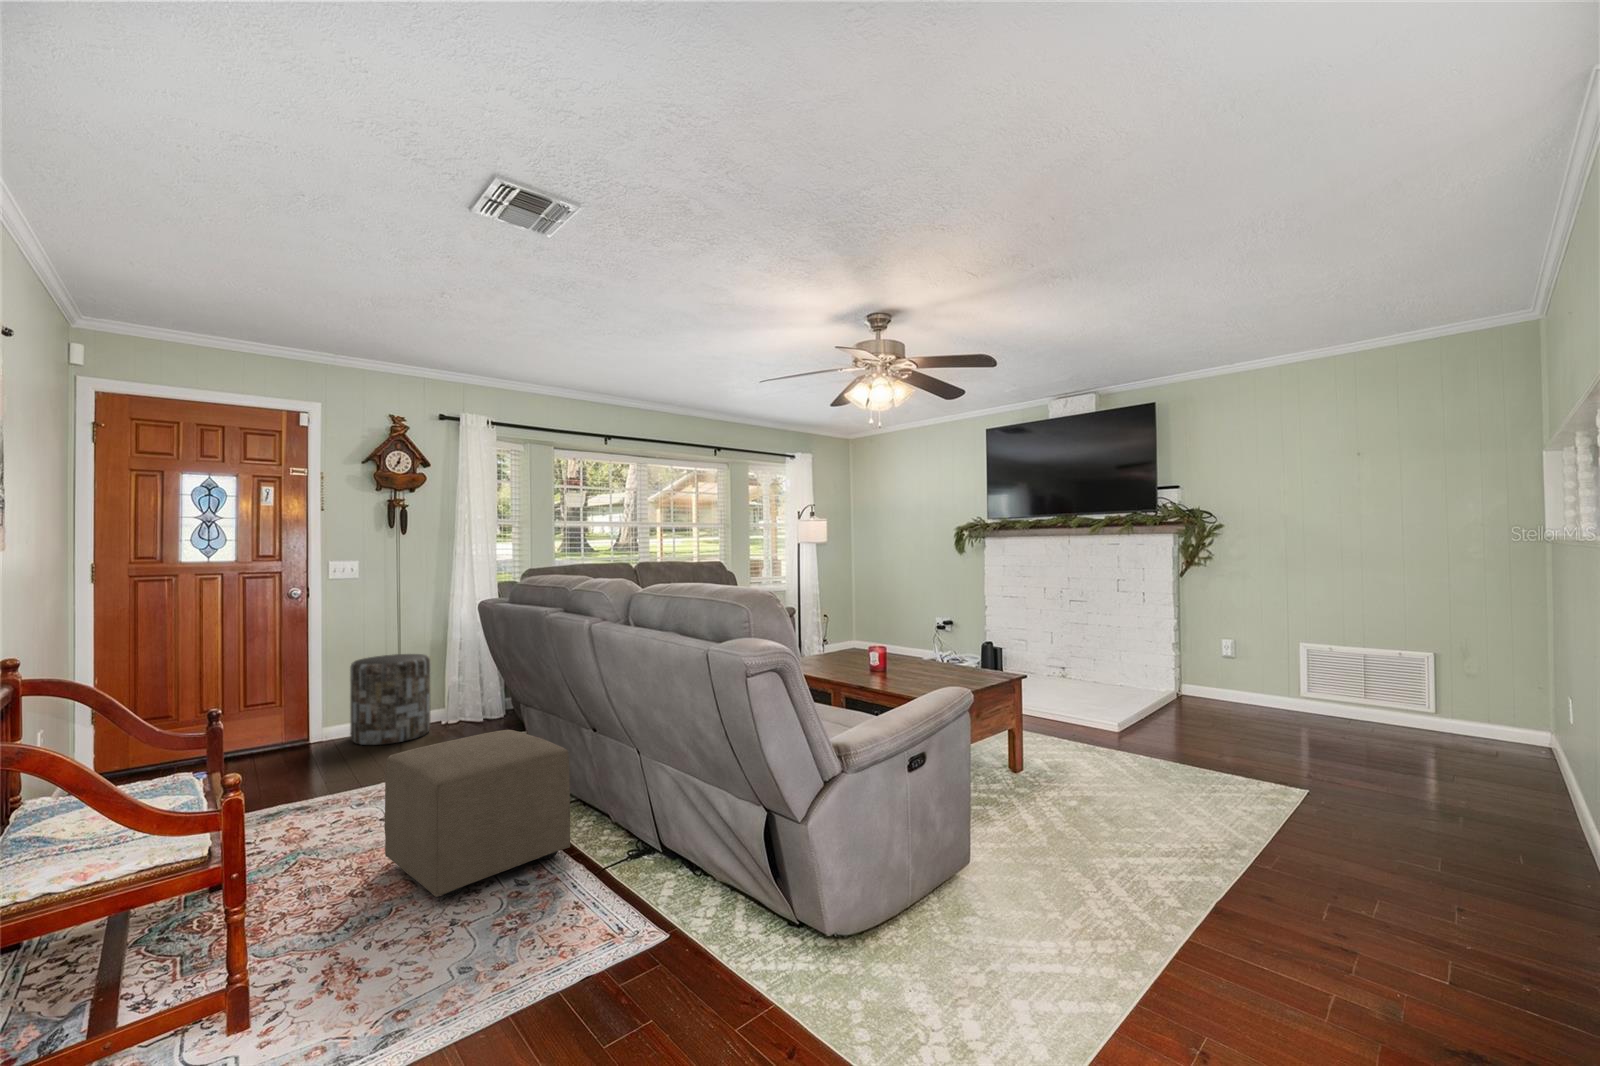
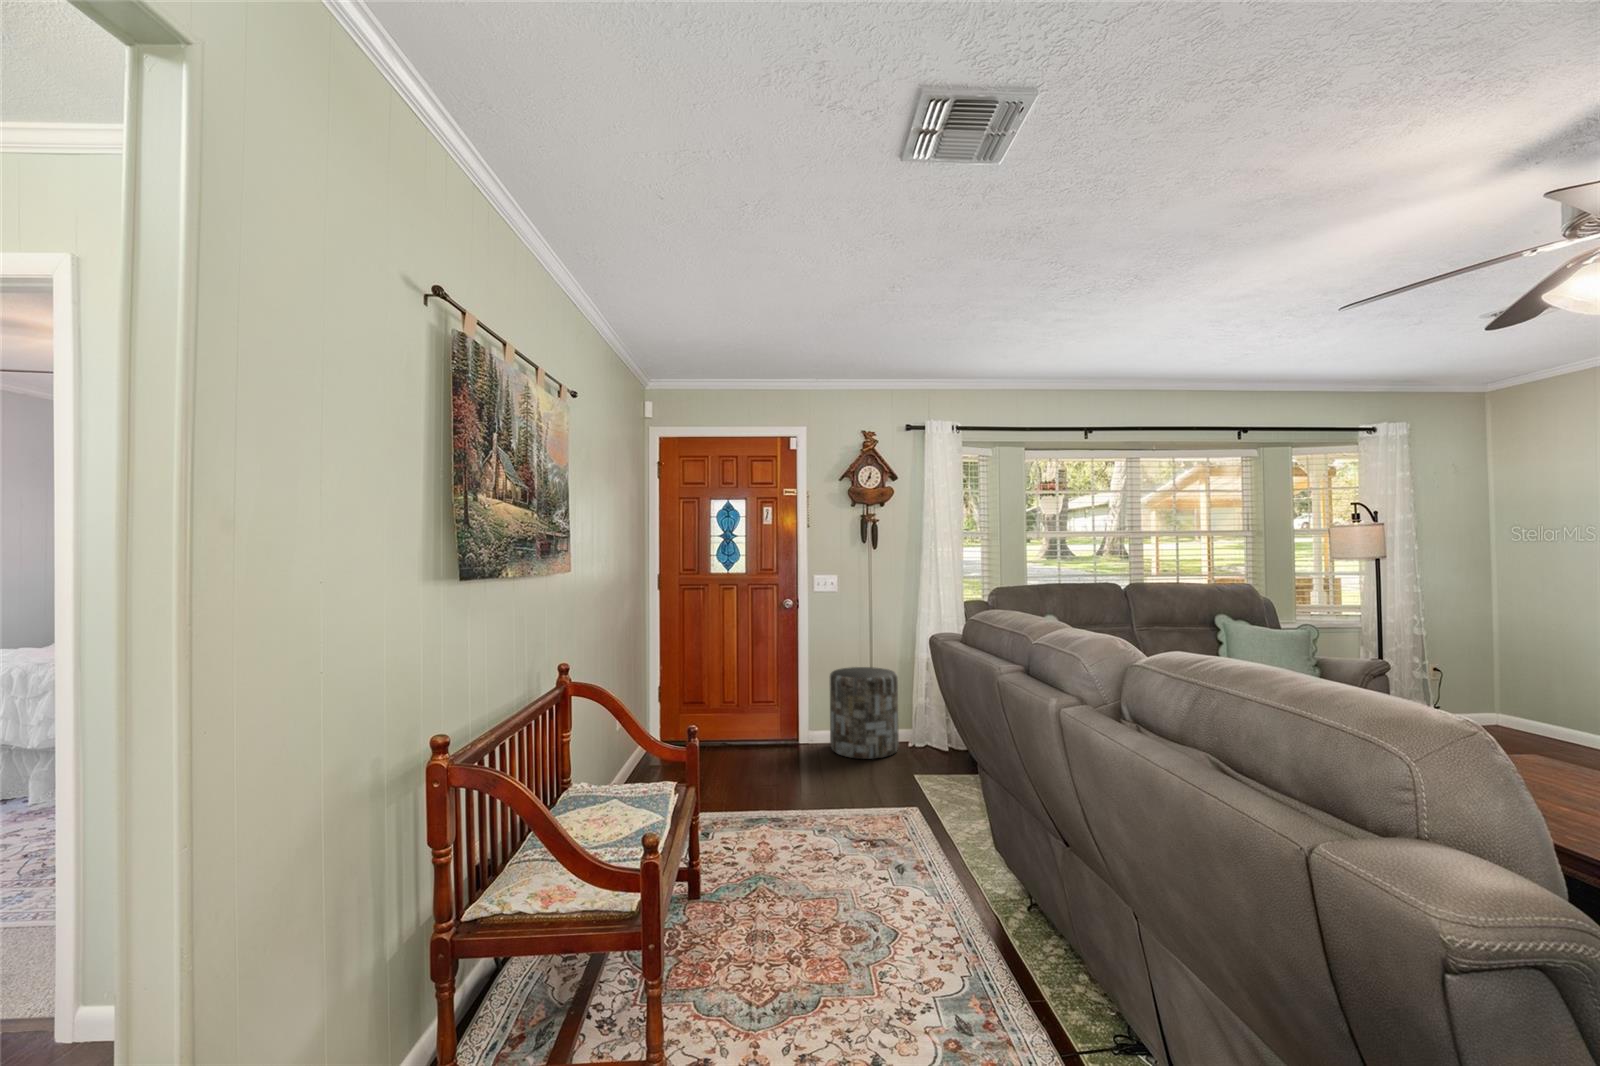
ottoman: present [384,730,570,897] -> none [825,794,1033,1012]

